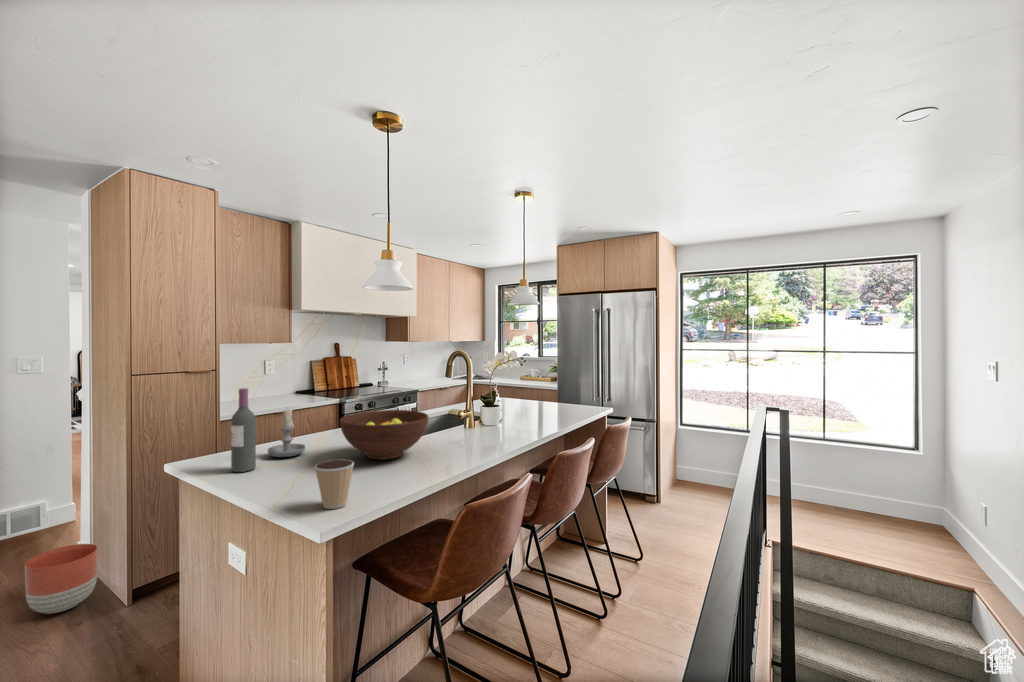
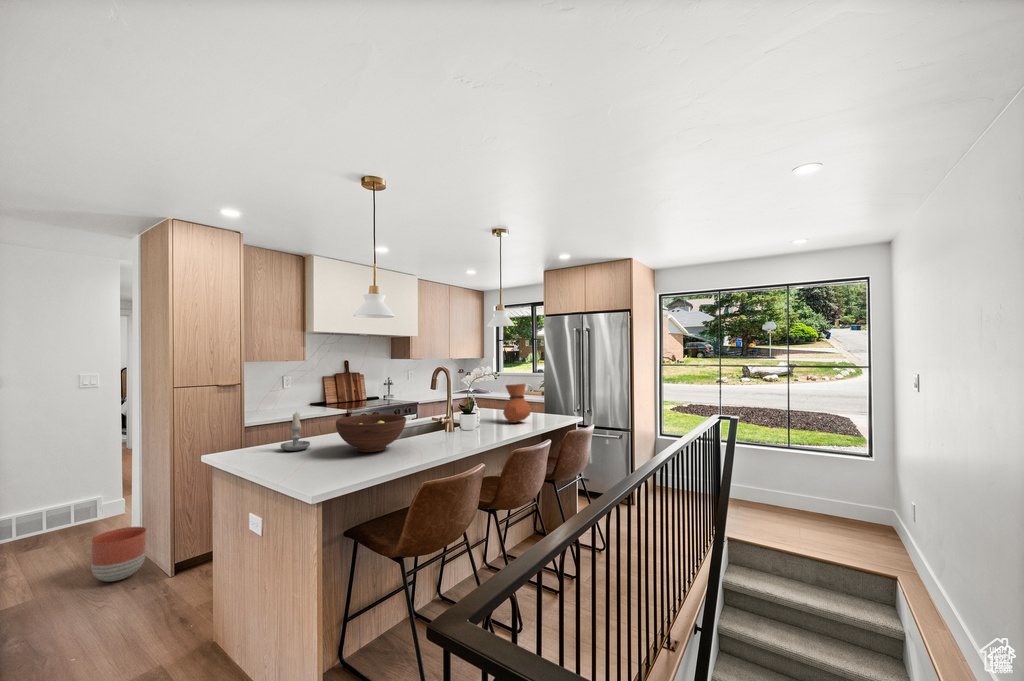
vase: none [530,371,563,417] -> present [503,384,531,423]
wine bottle: present [231,388,256,472] -> none [252,396,271,460]
coffee cup: present [315,459,354,509] -> none [310,447,339,482]

